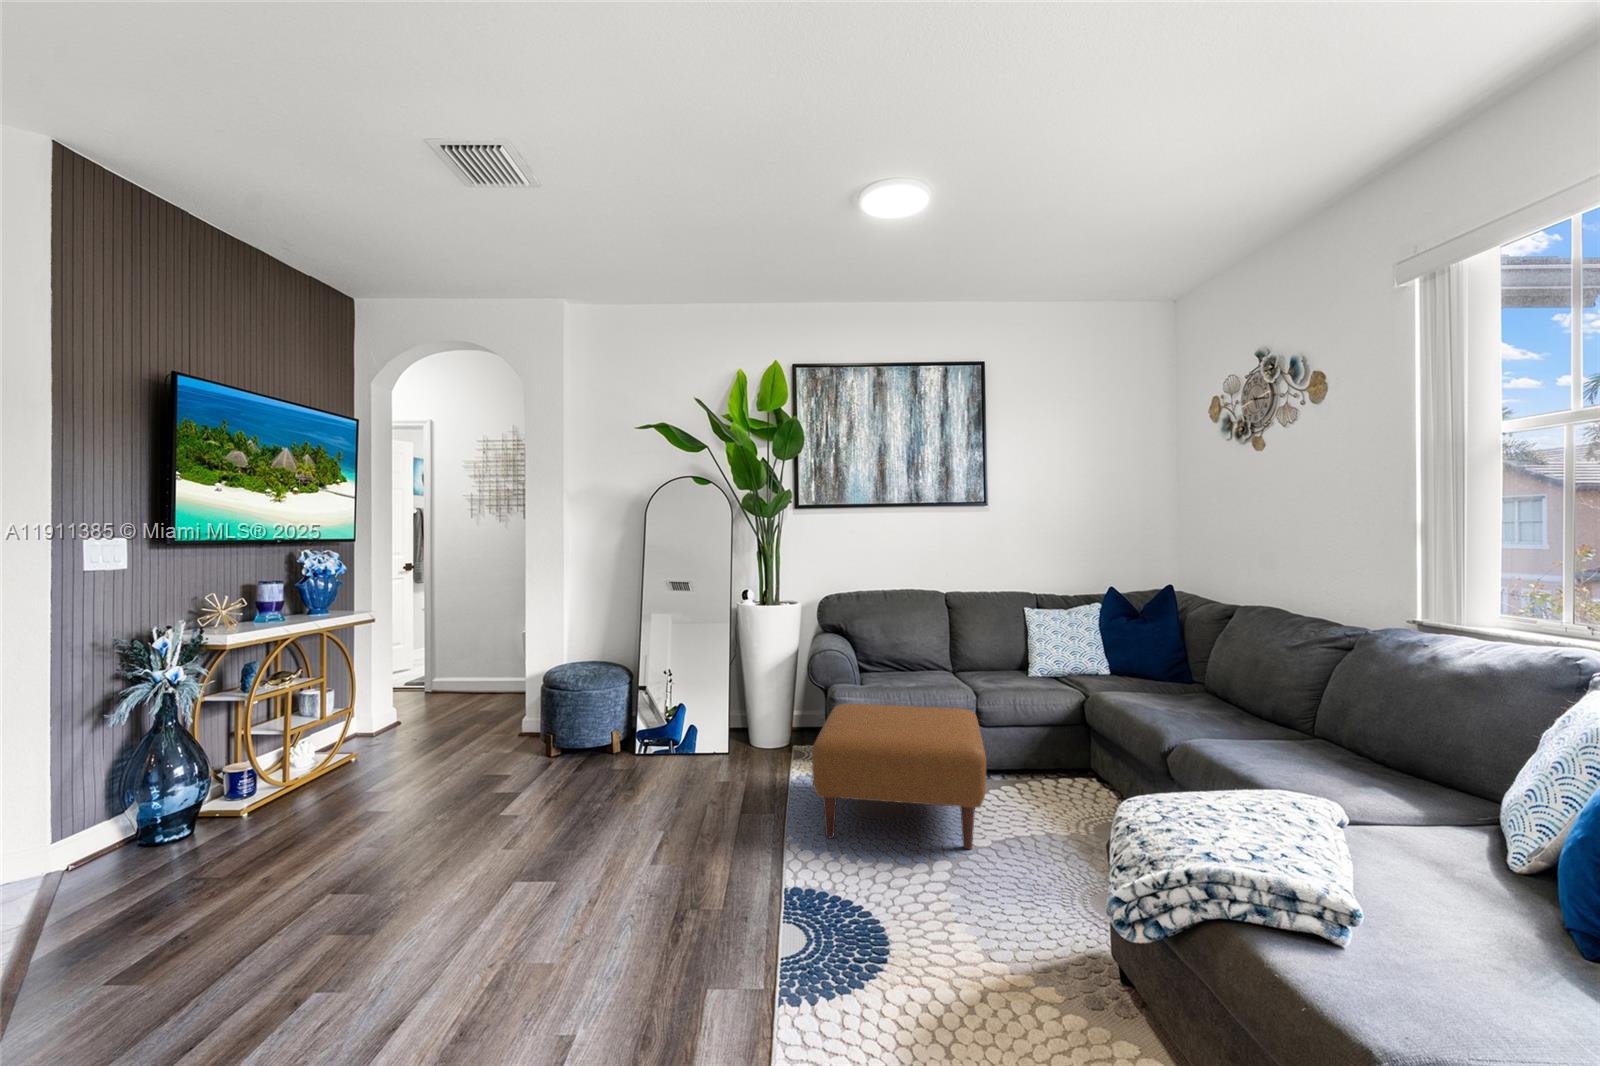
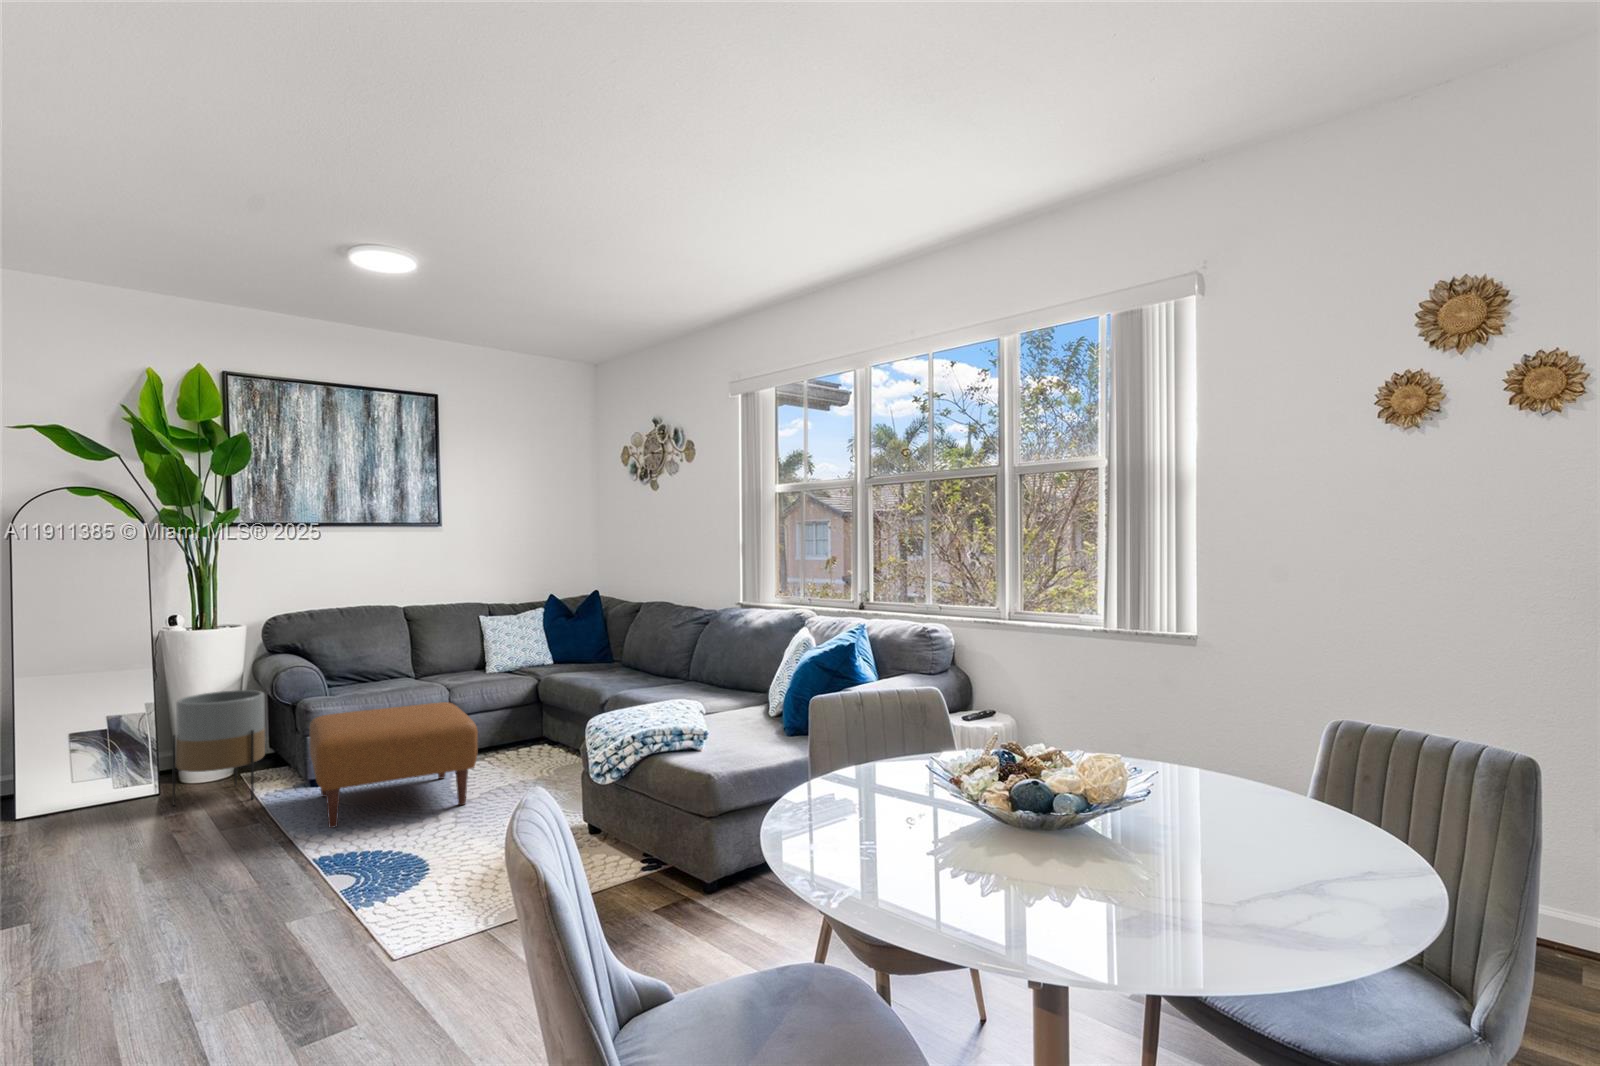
planter: none [733,663,805,775] -> present [172,690,265,806]

